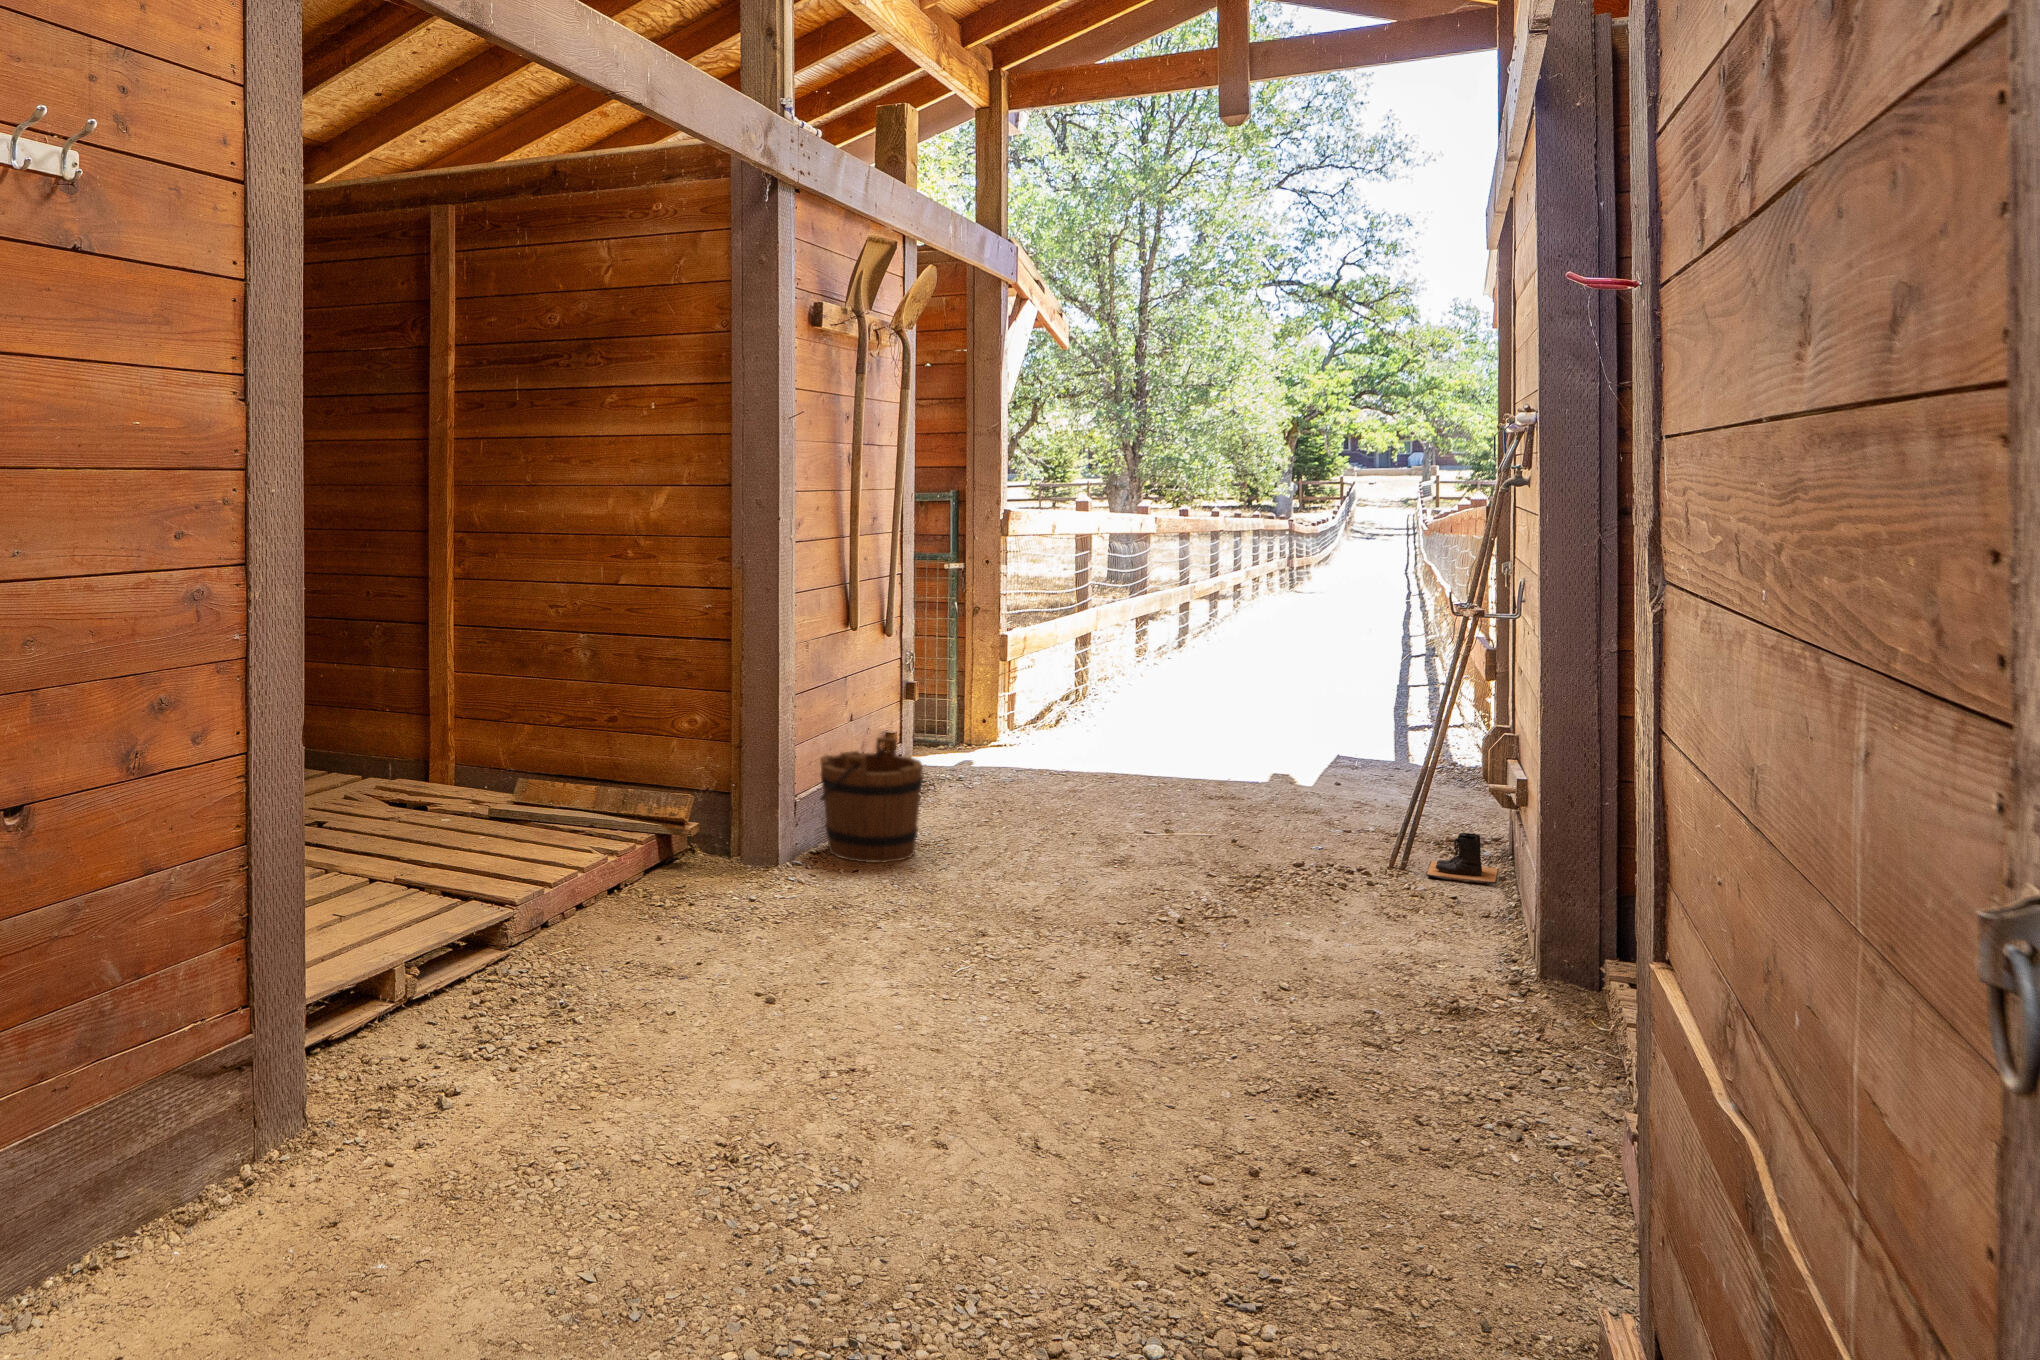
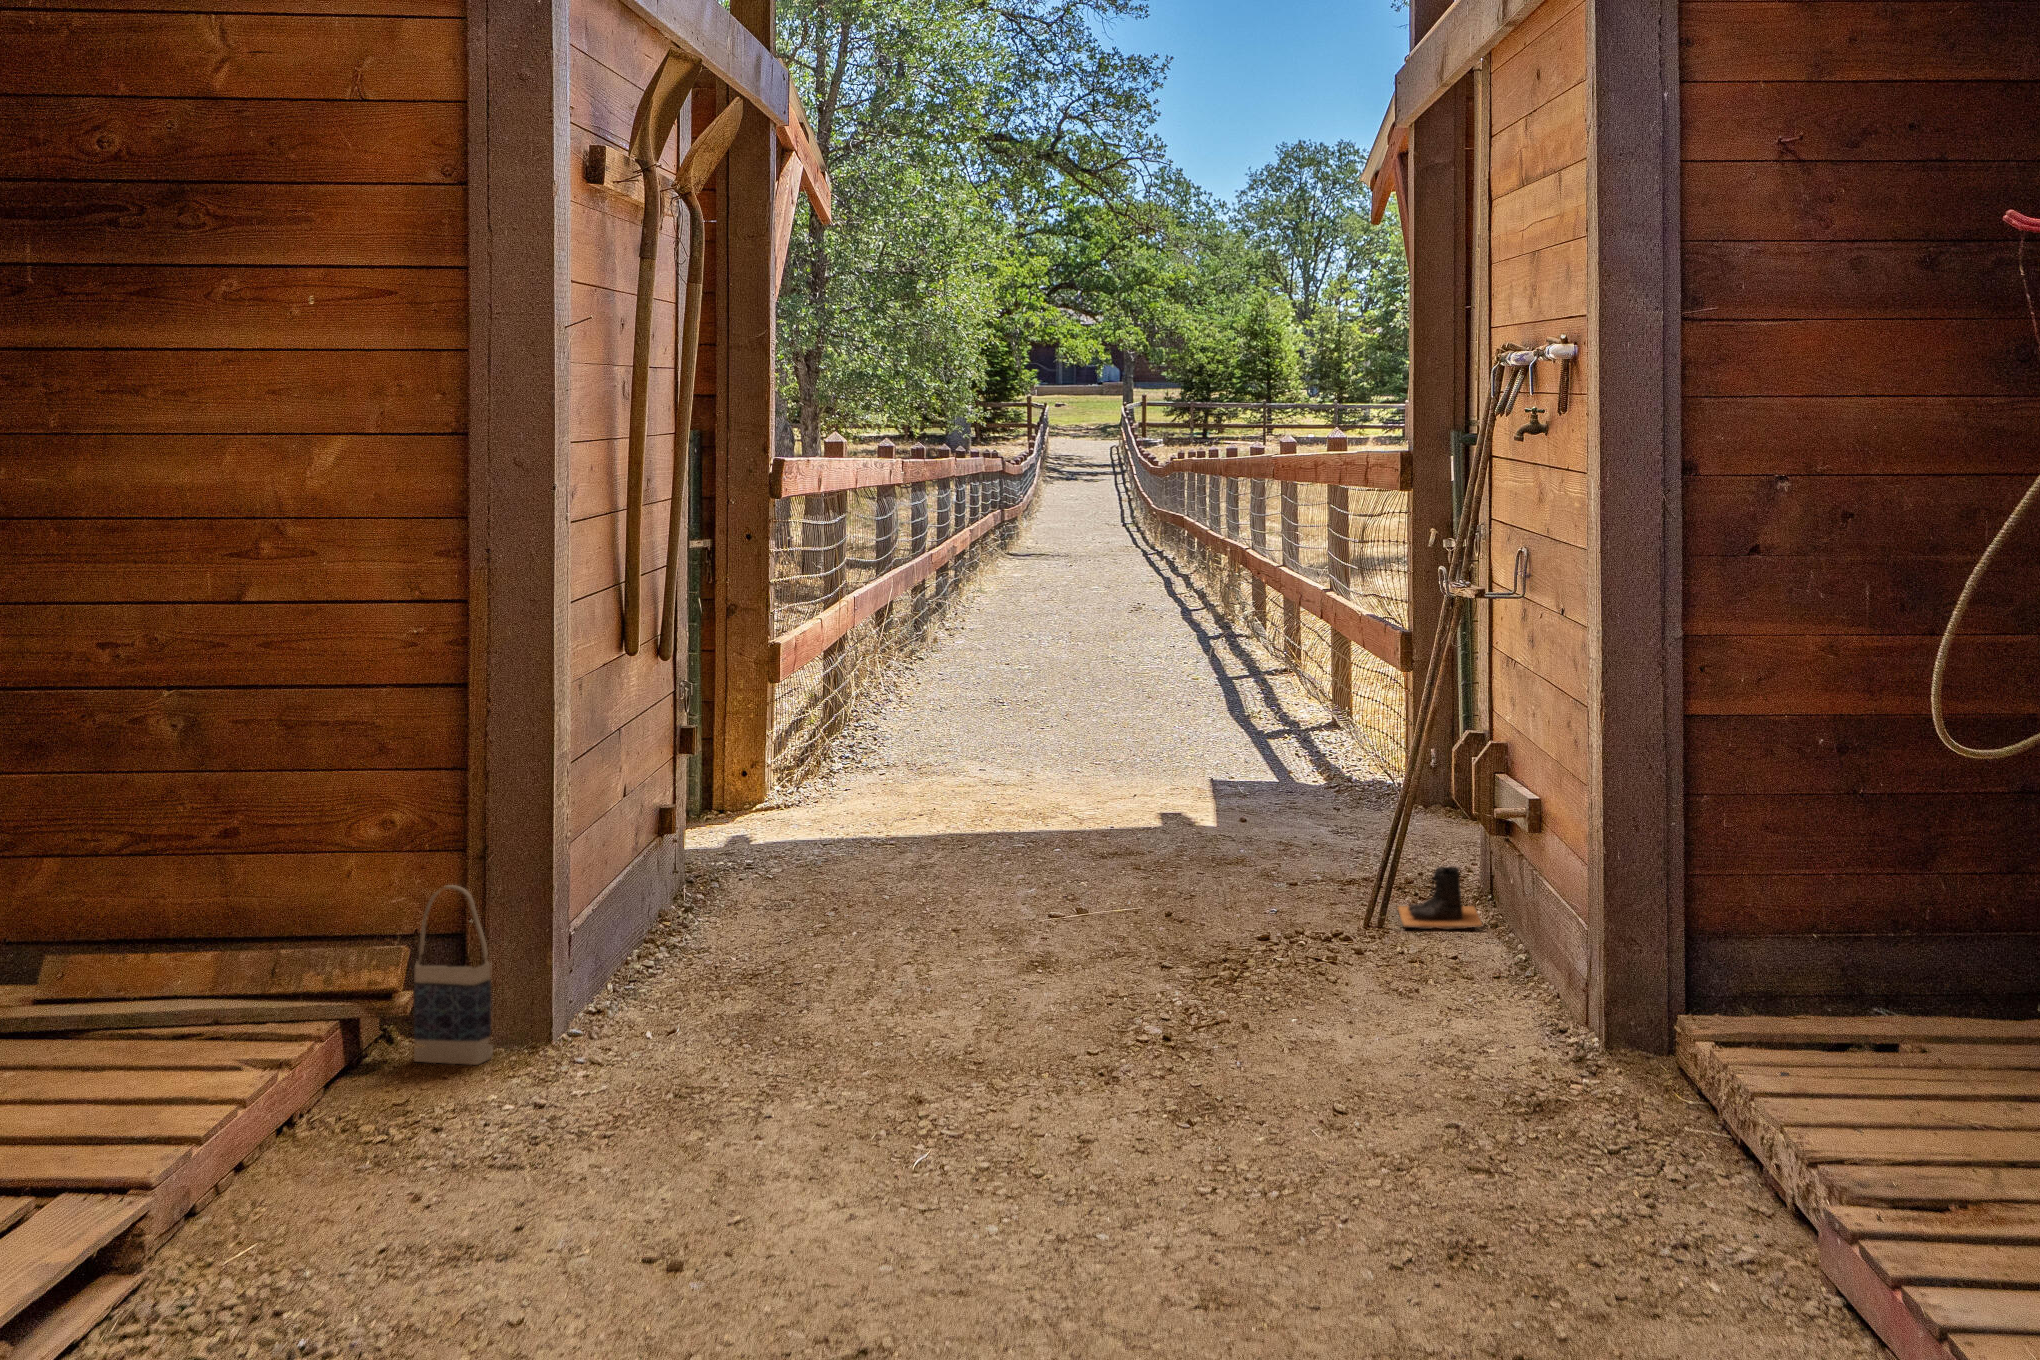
bucket: present [820,737,923,863] -> none [594,818,754,1012]
bag: none [699,760,746,875] -> present [414,885,493,1065]

